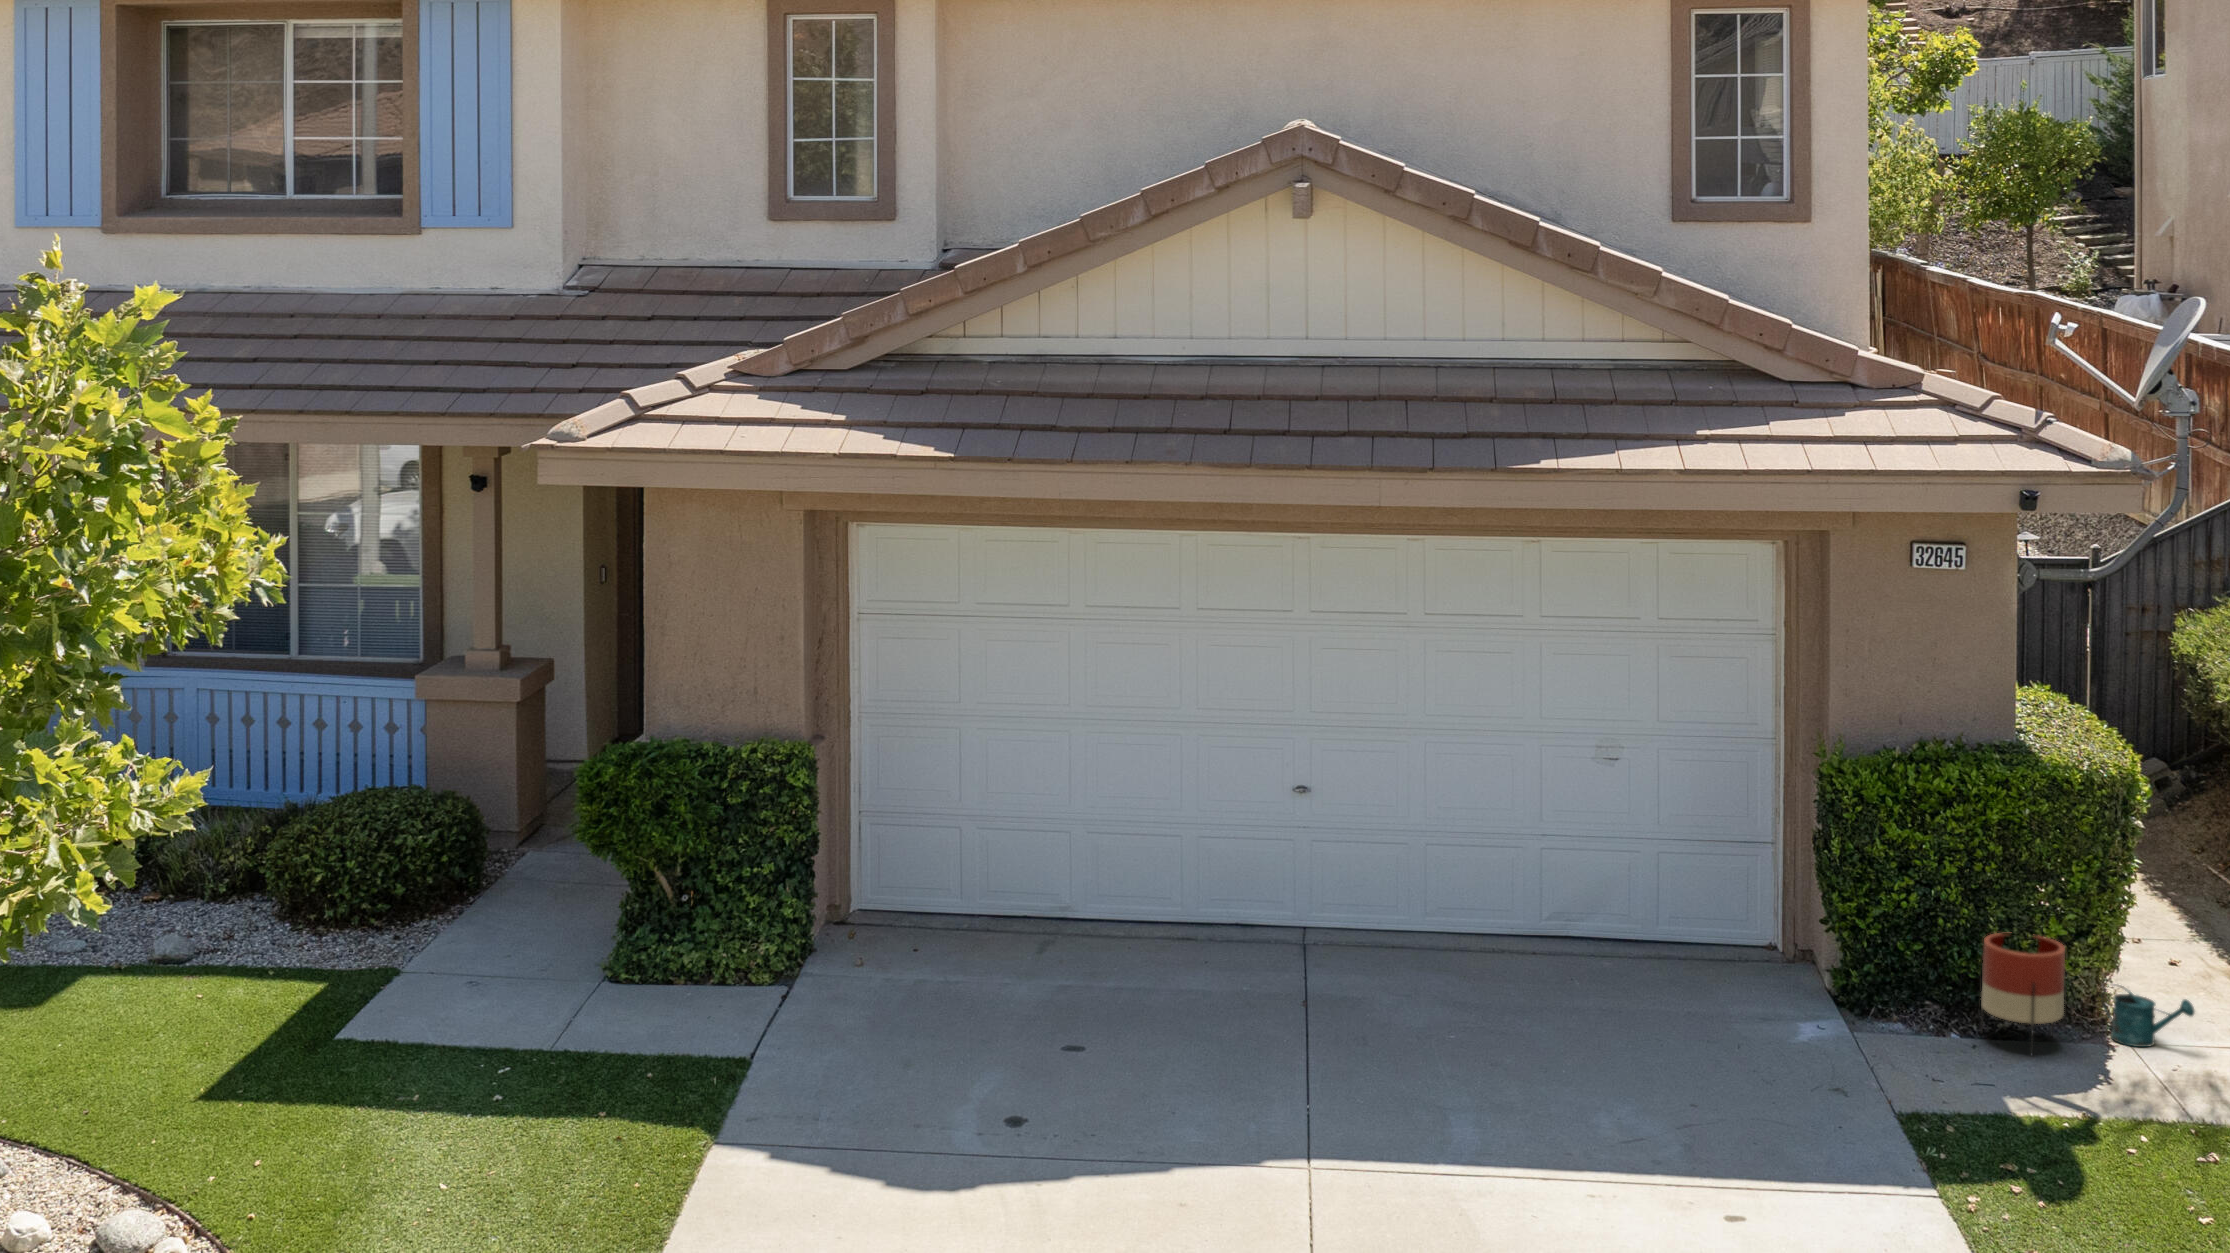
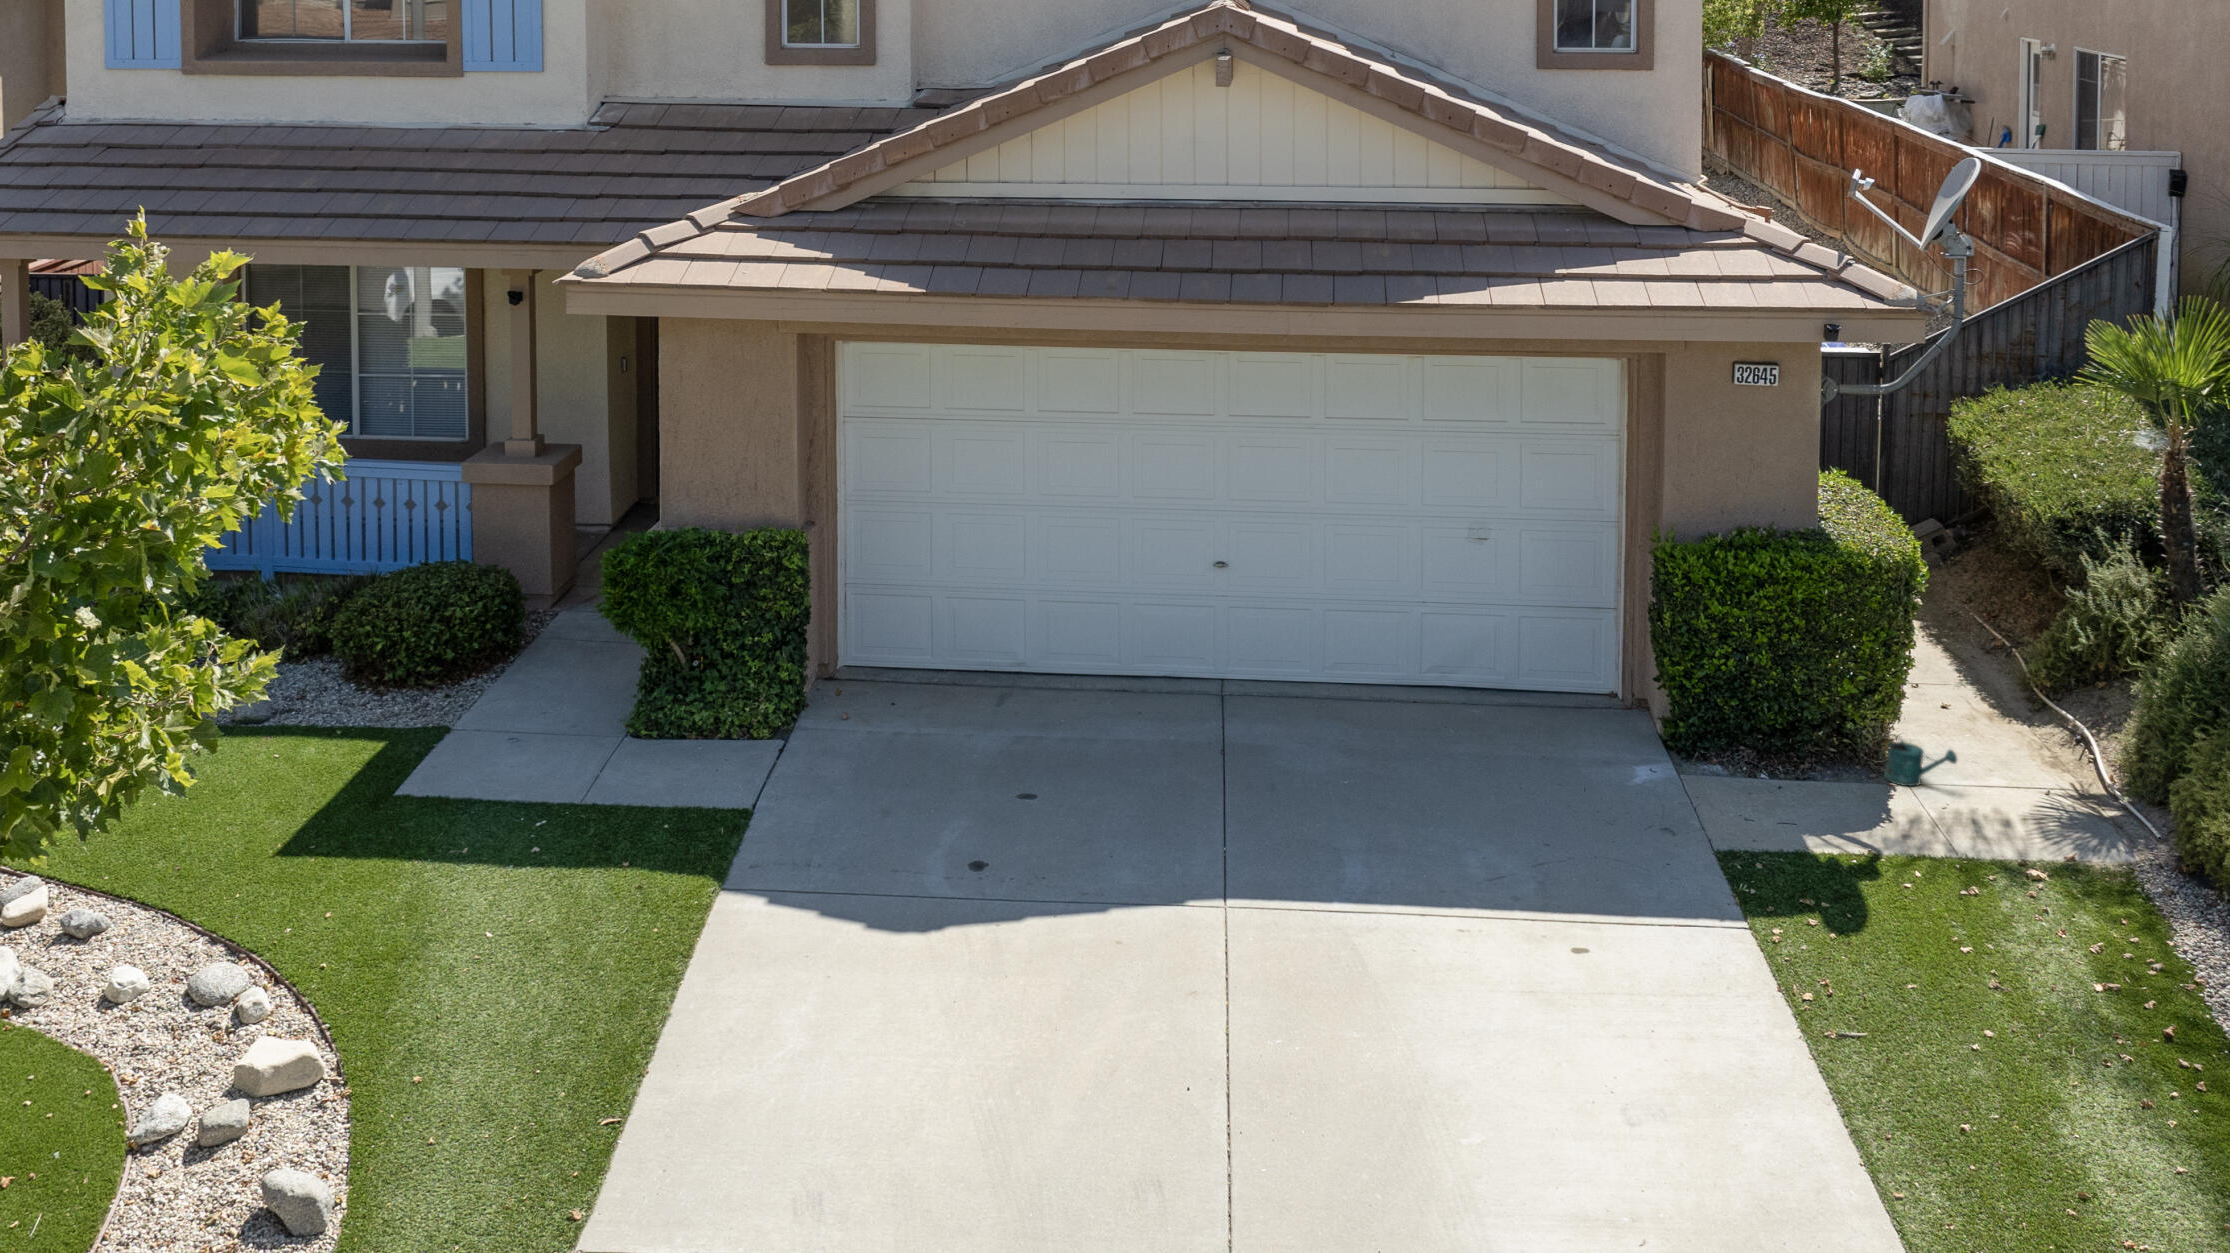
planter: present [1981,932,2065,1046] -> none [1775,691,1852,794]

